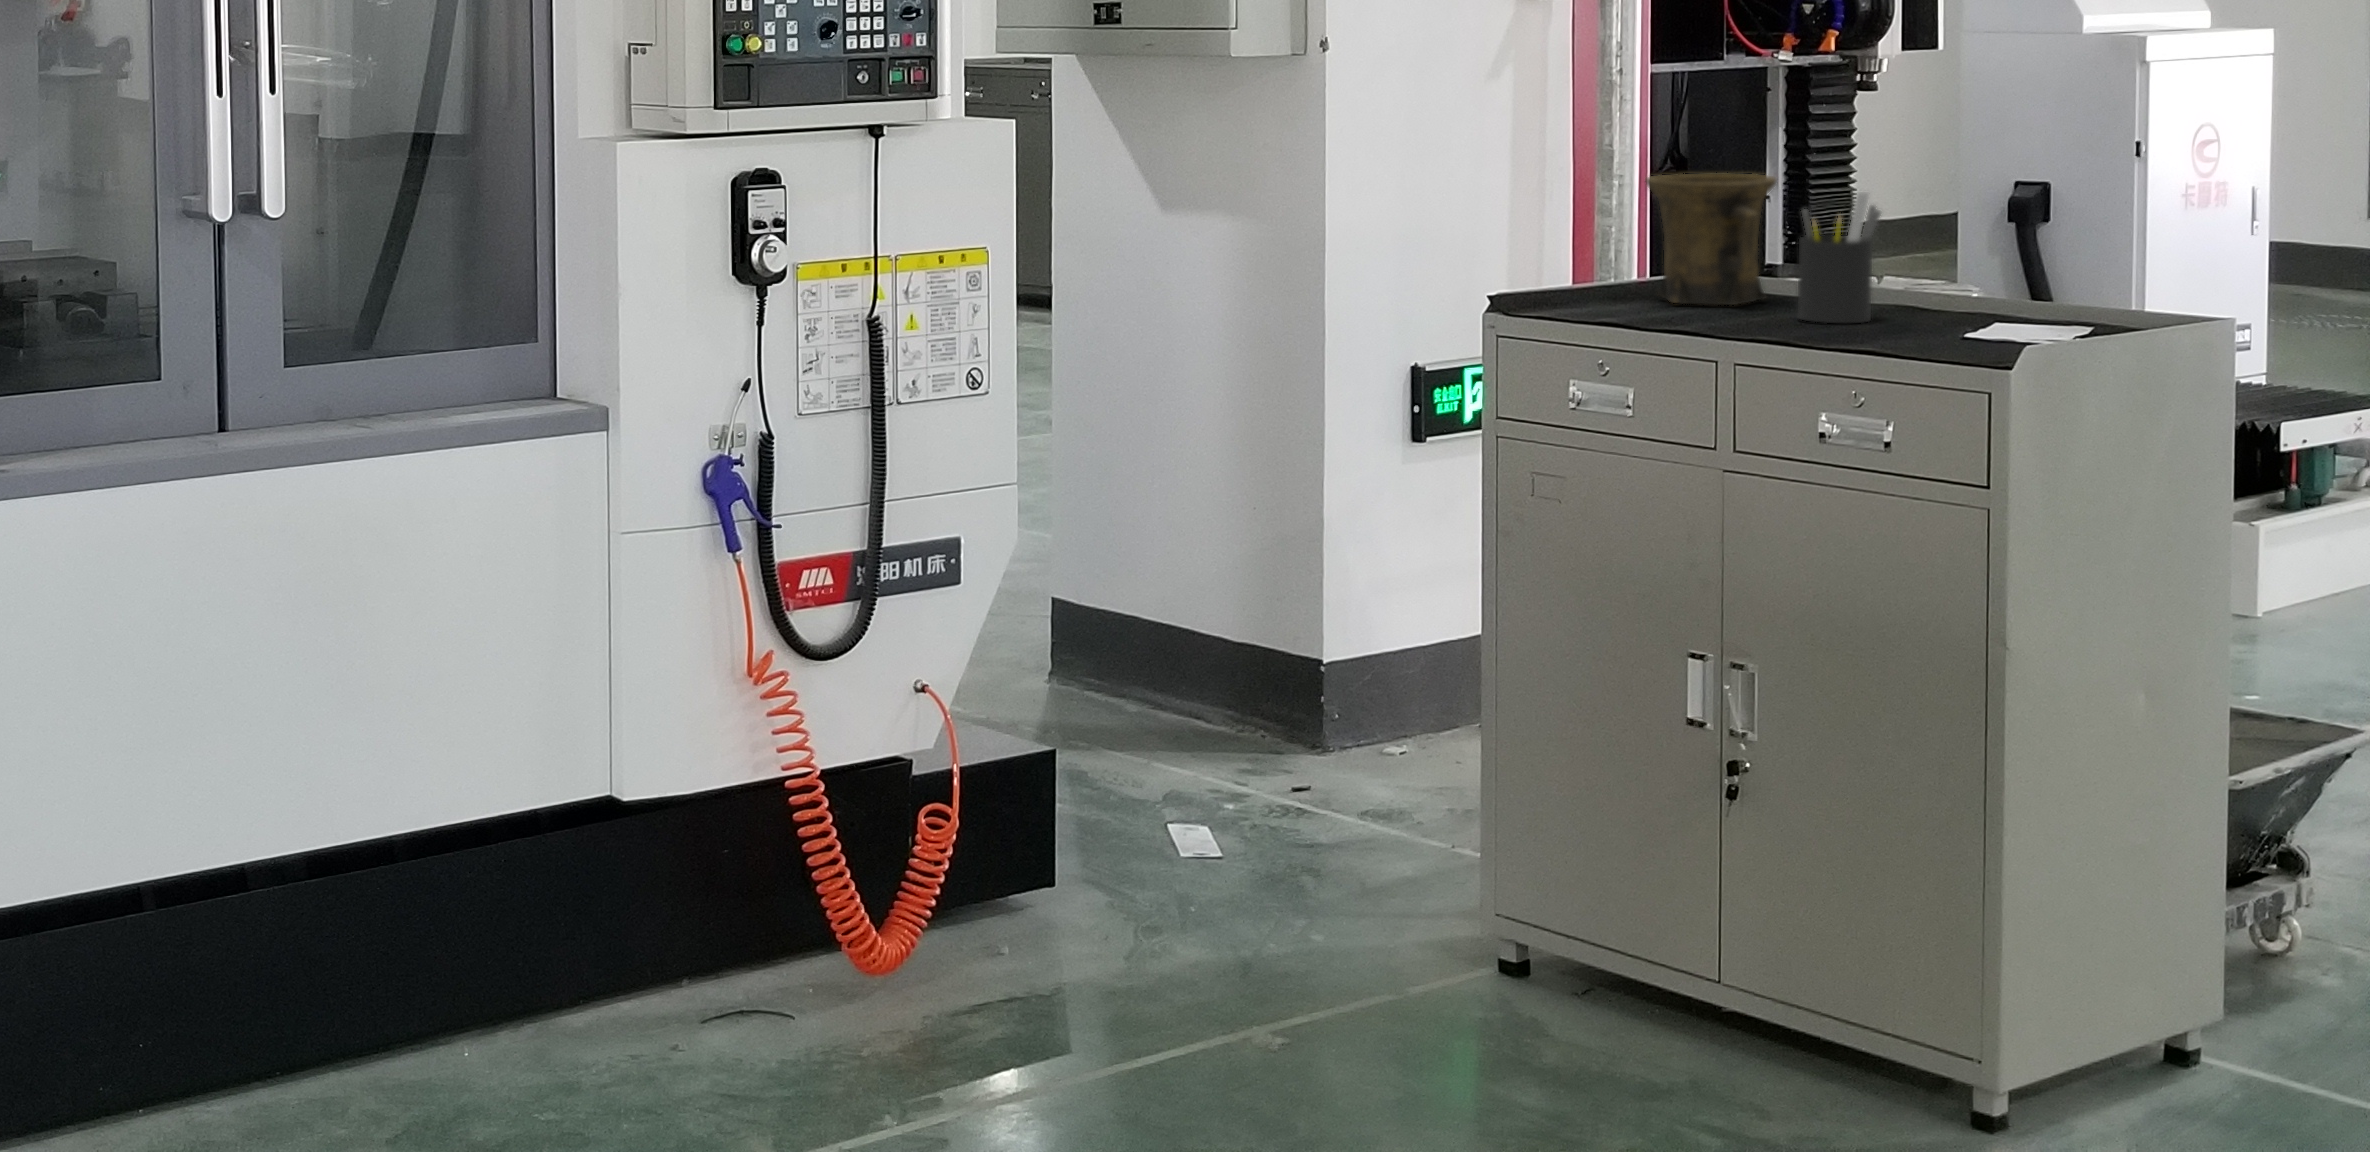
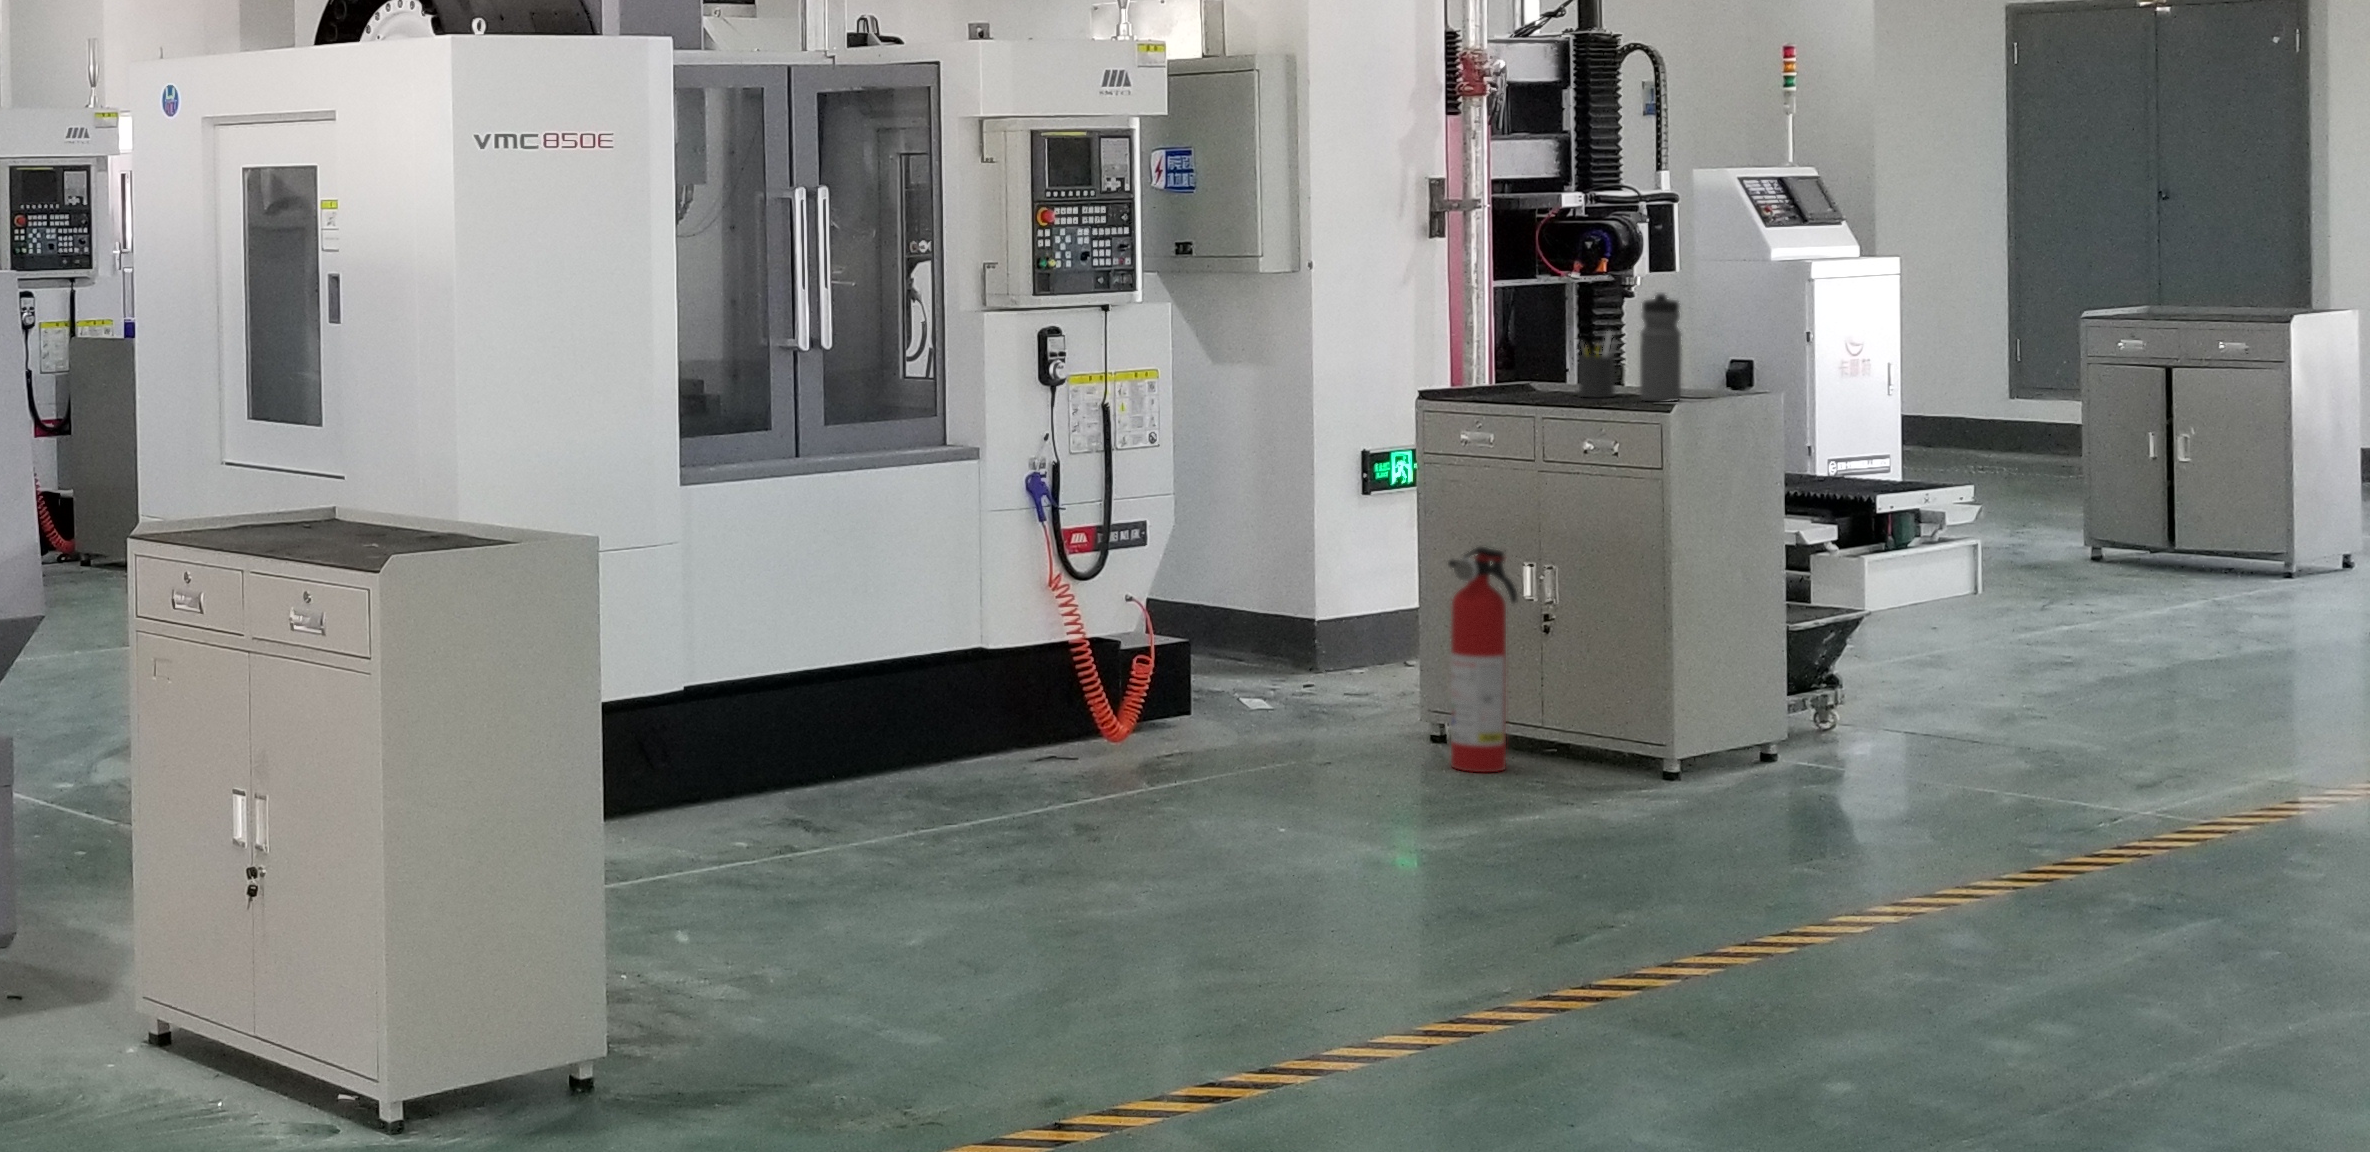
water bottle: none [1926,115,2018,342] -> present [1640,292,1682,402]
mug: present [1645,174,1776,305] -> none [1501,327,1568,393]
fire extinguisher: none [1525,621,1664,1072] -> present [1449,547,1518,772]

